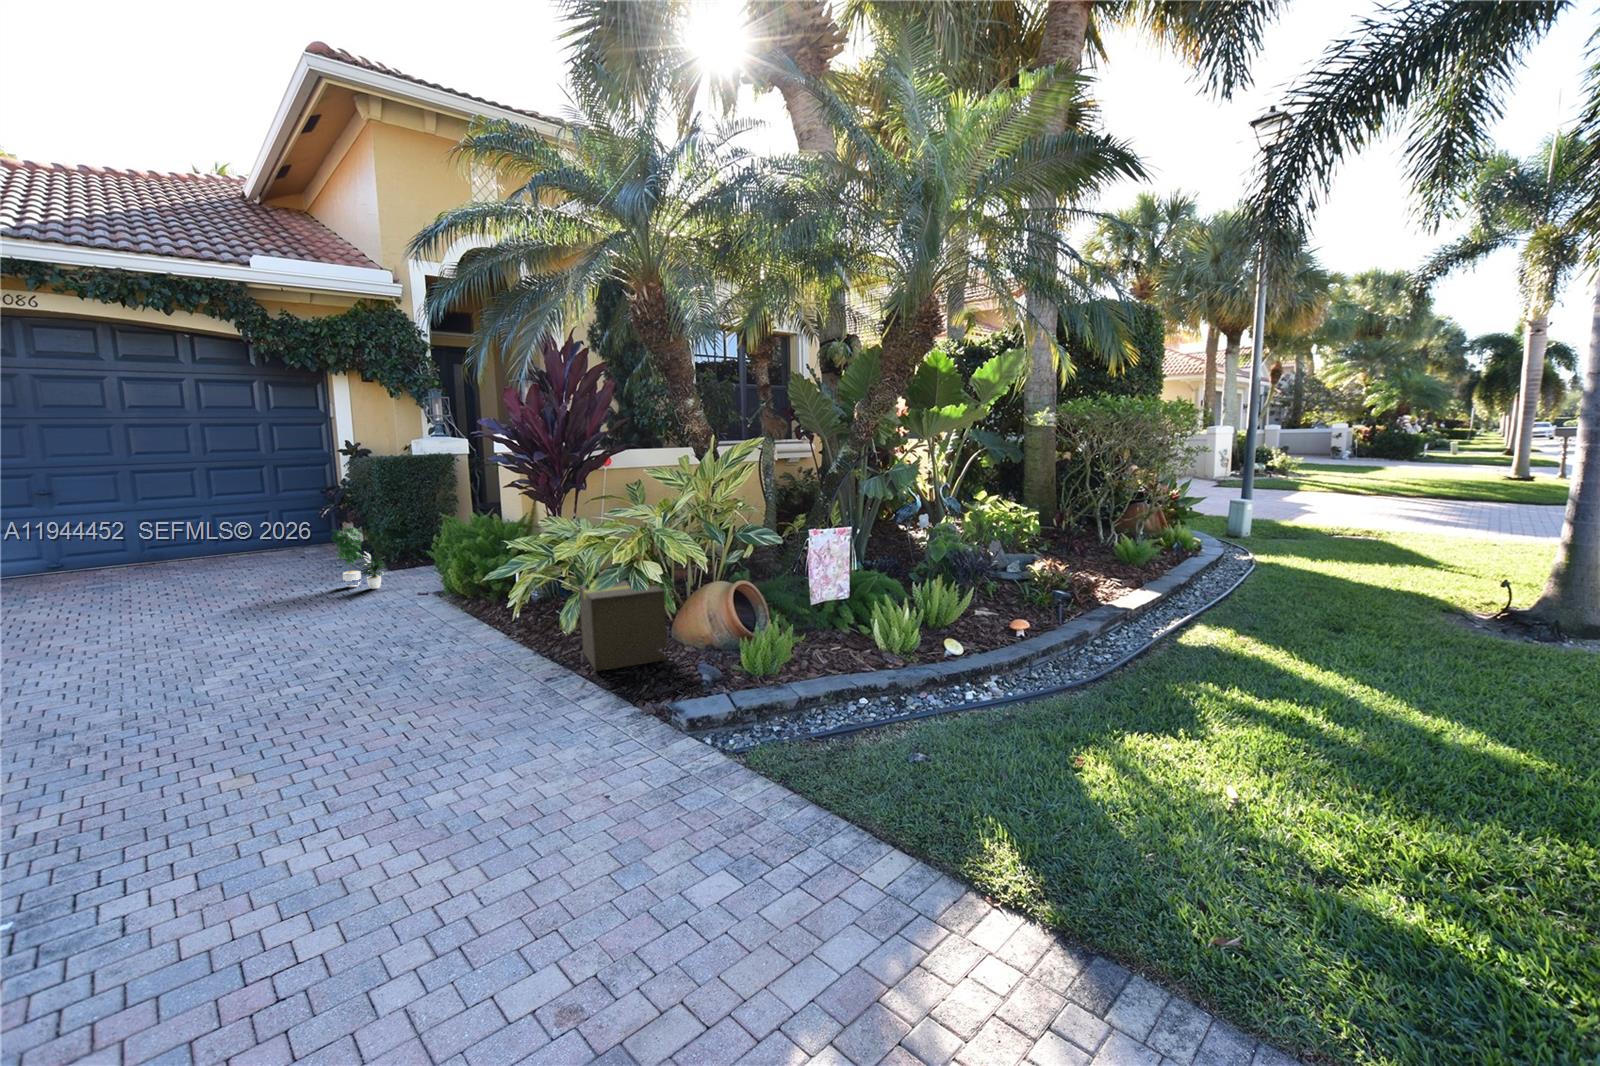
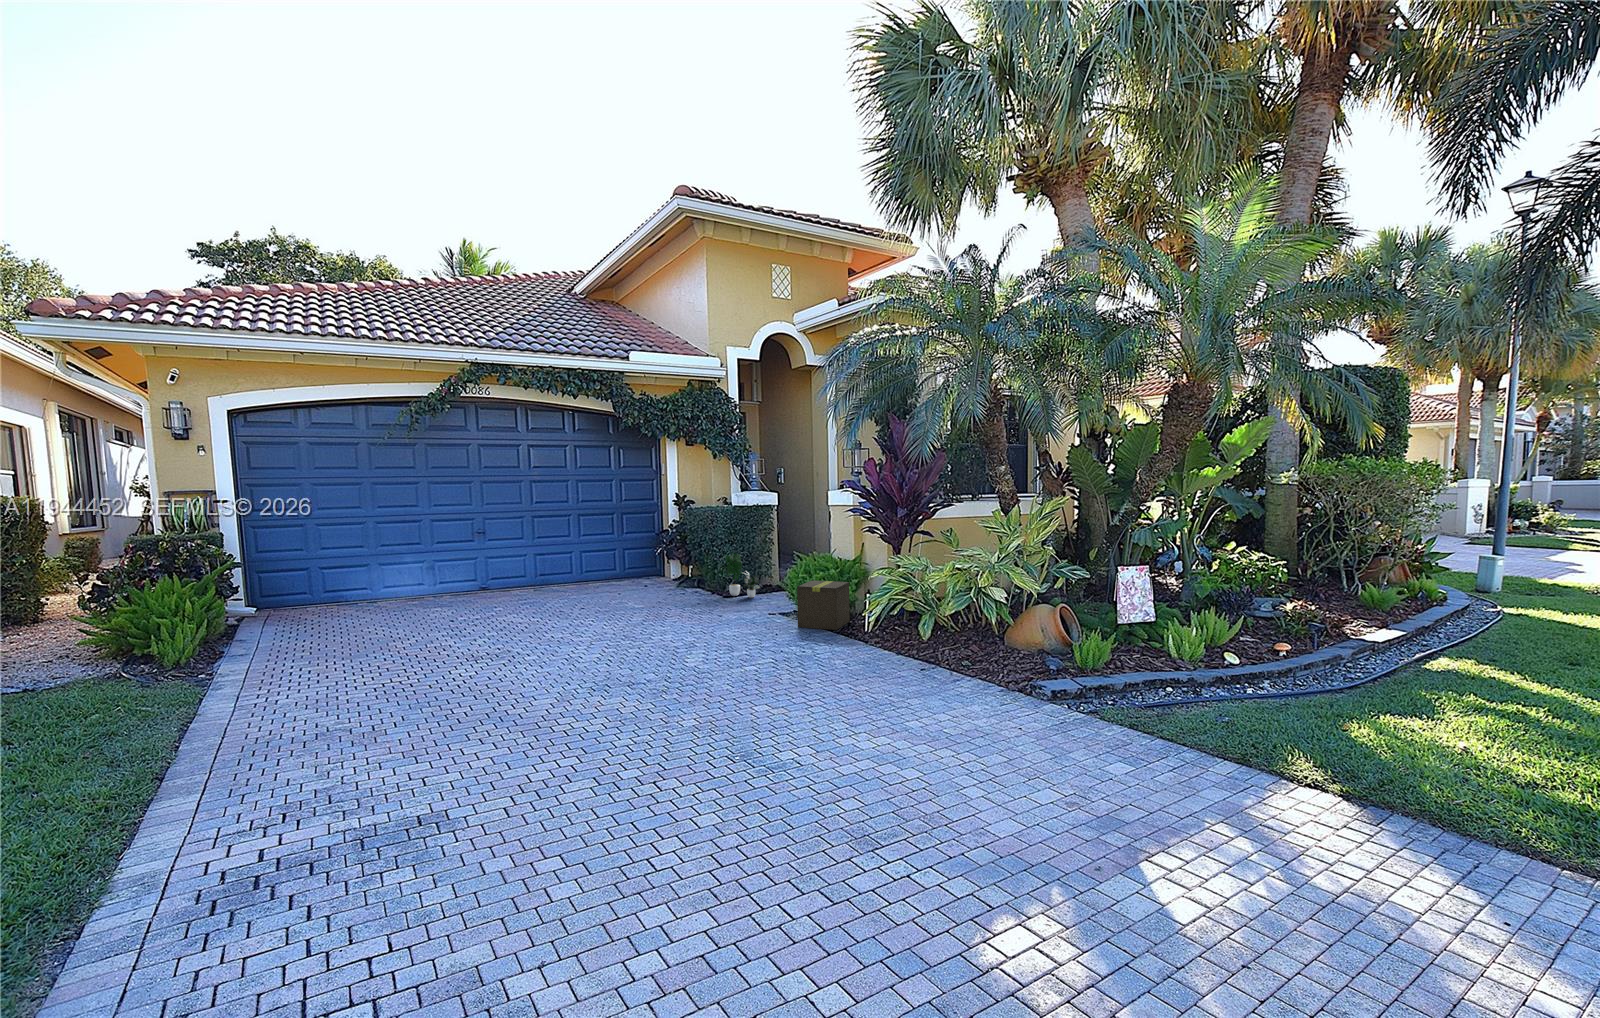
cardboard box: present [579,580,668,671] -> present [797,580,850,630]

